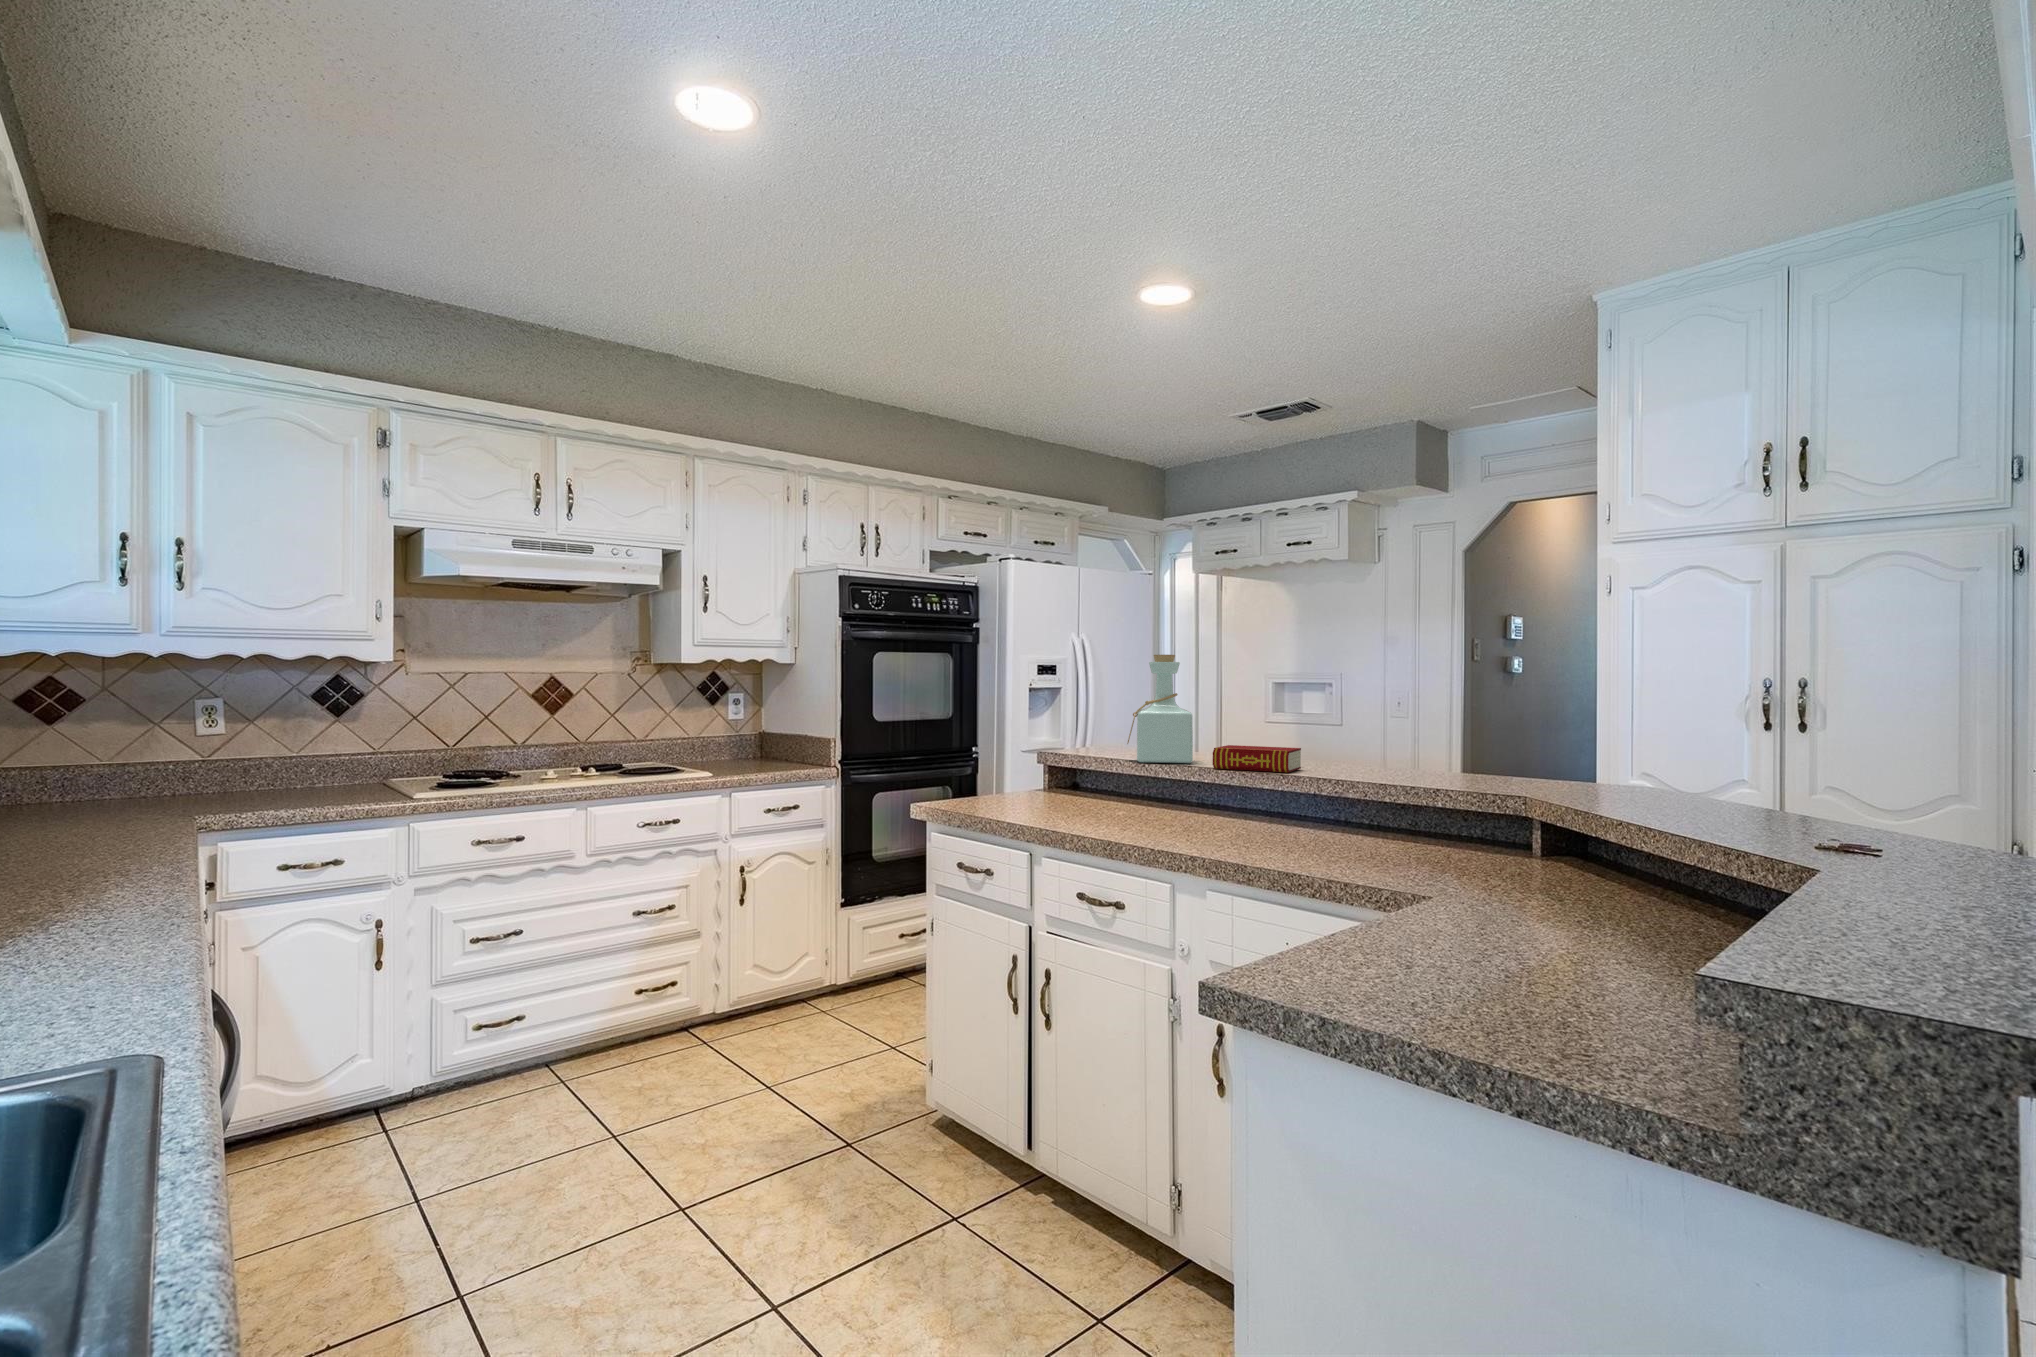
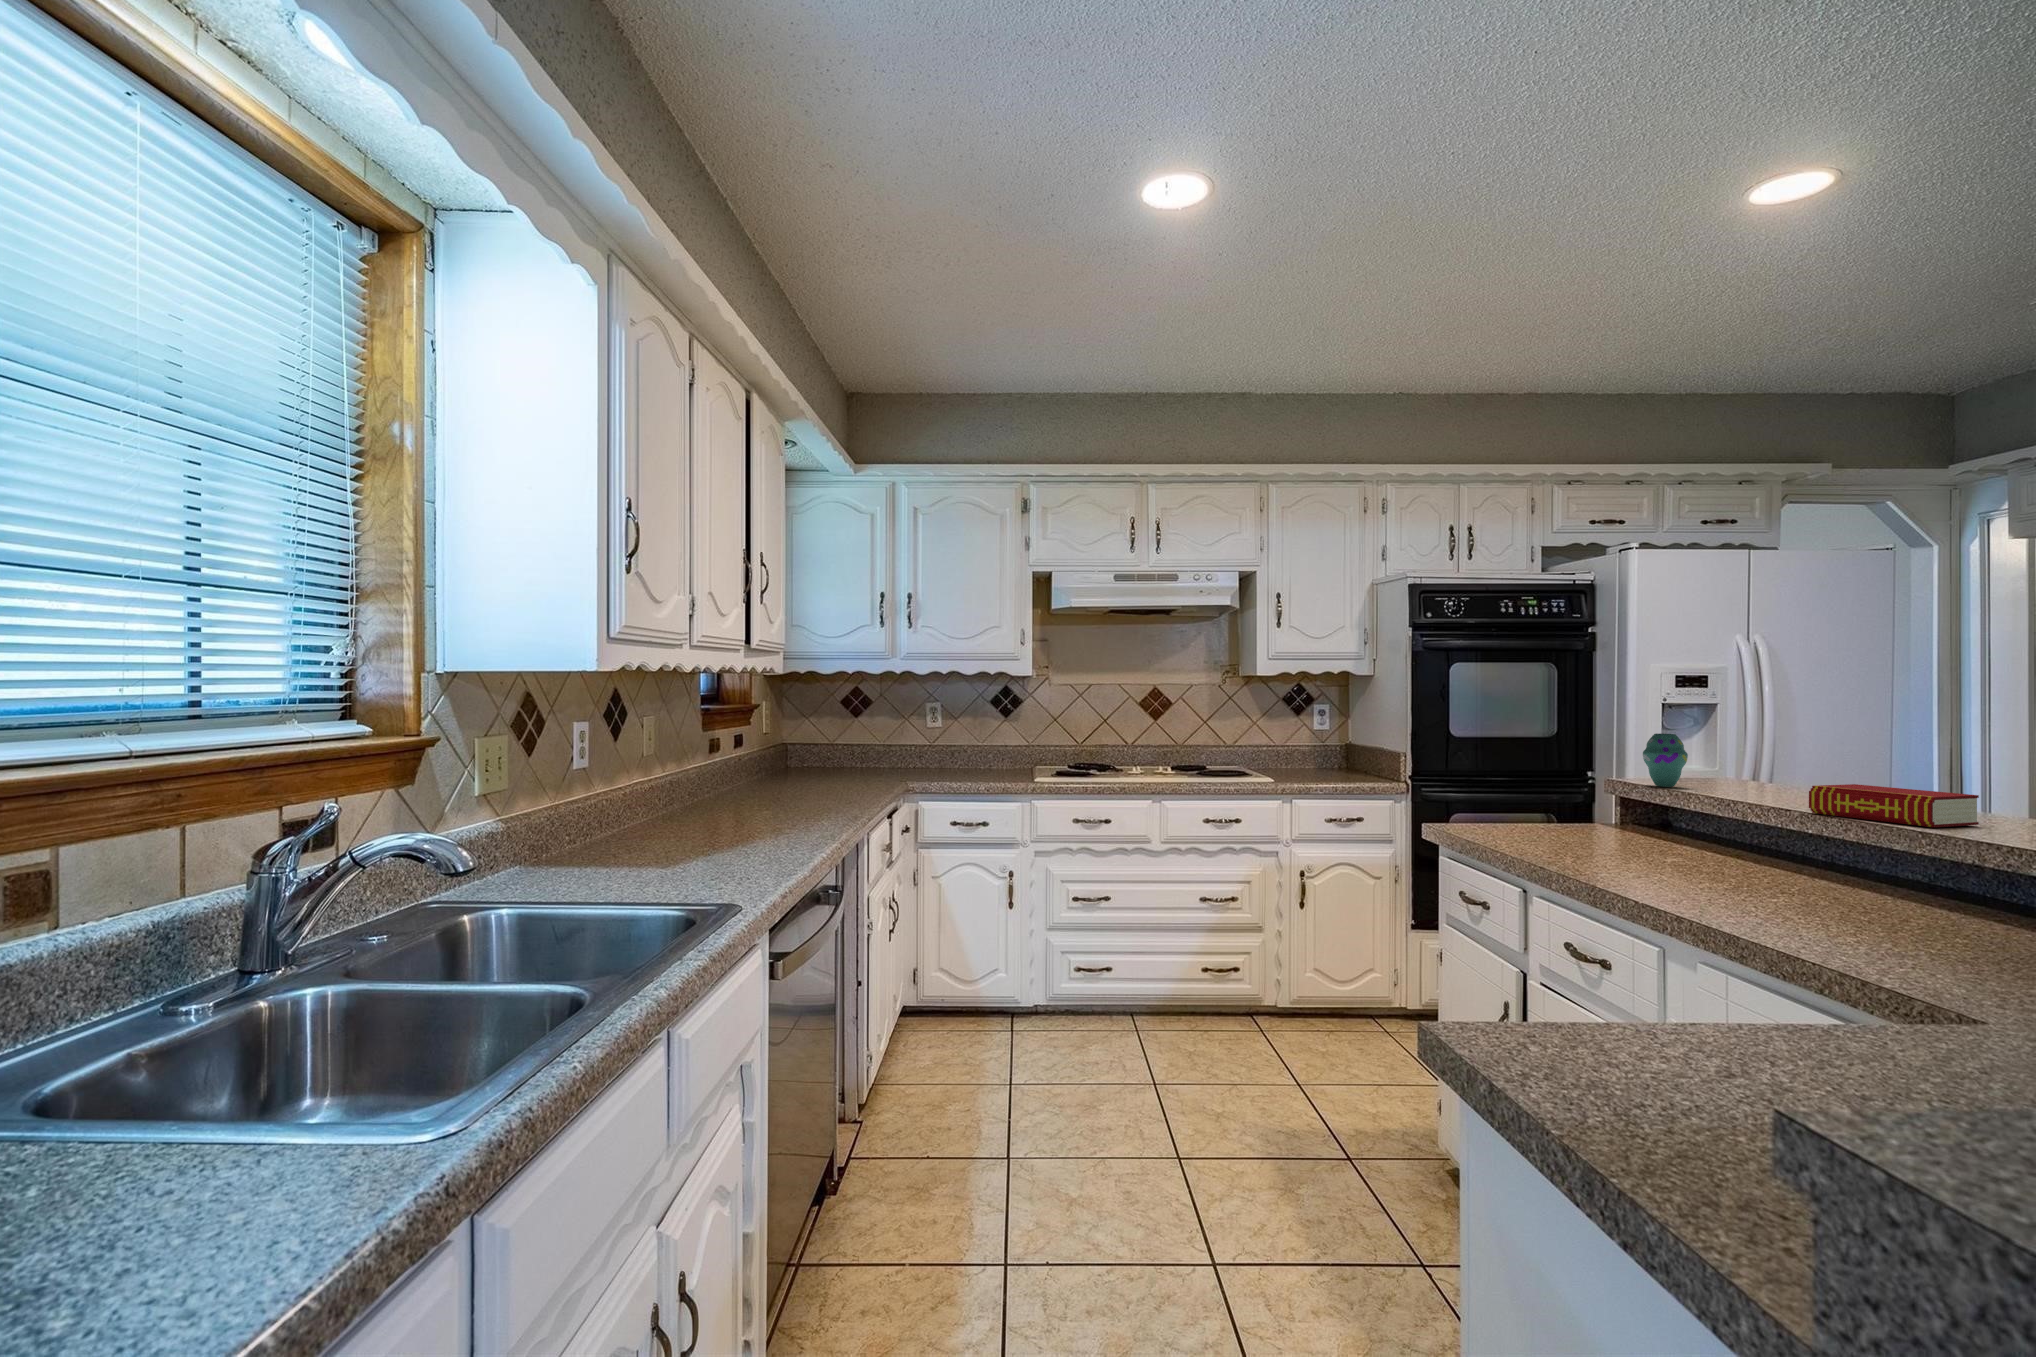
bottle: present [1127,655,1193,763] -> none [1700,663,1806,804]
vase: none [1078,712,1109,756] -> present [1643,734,1688,787]

